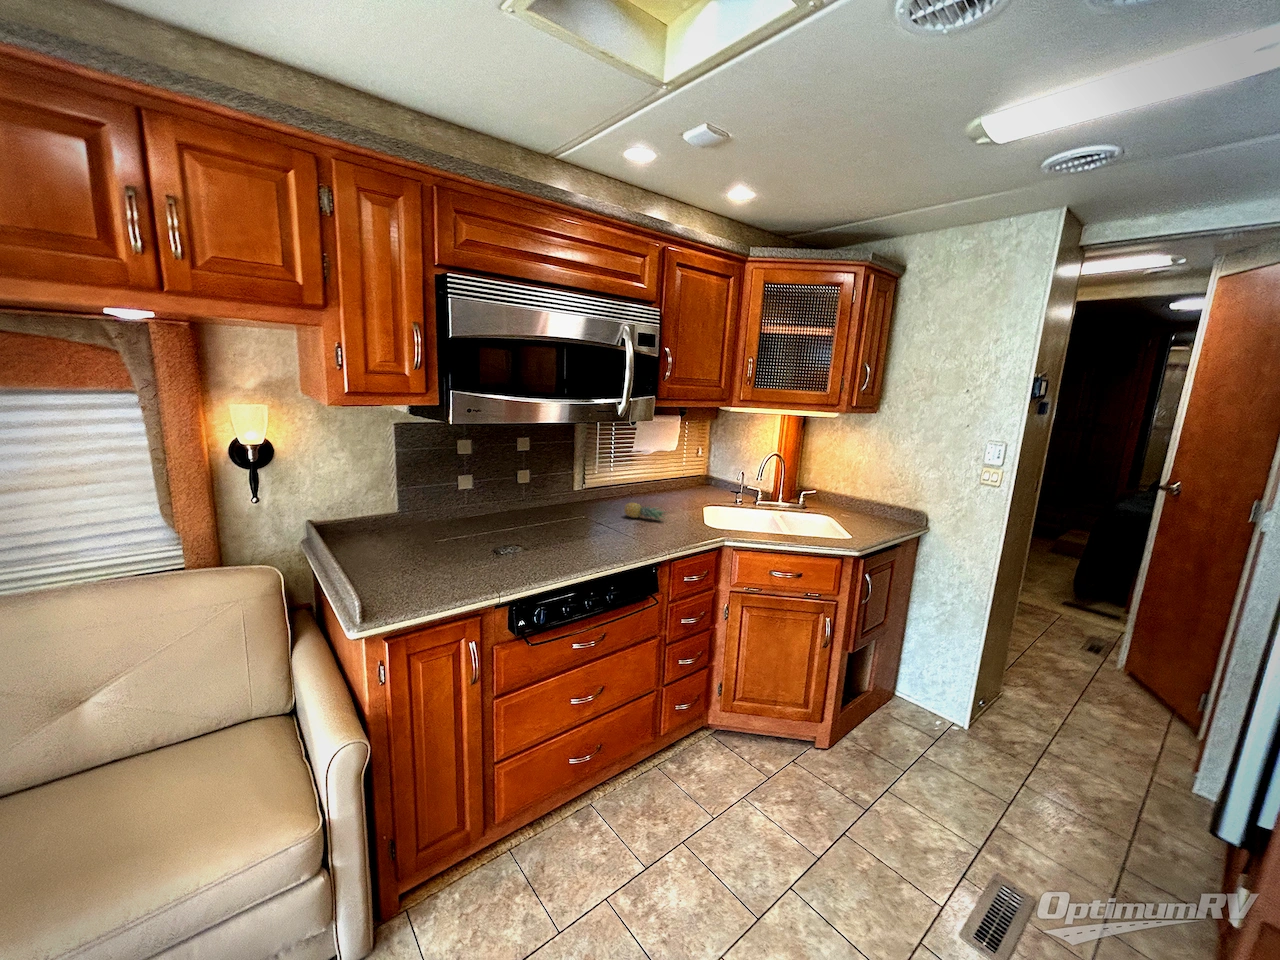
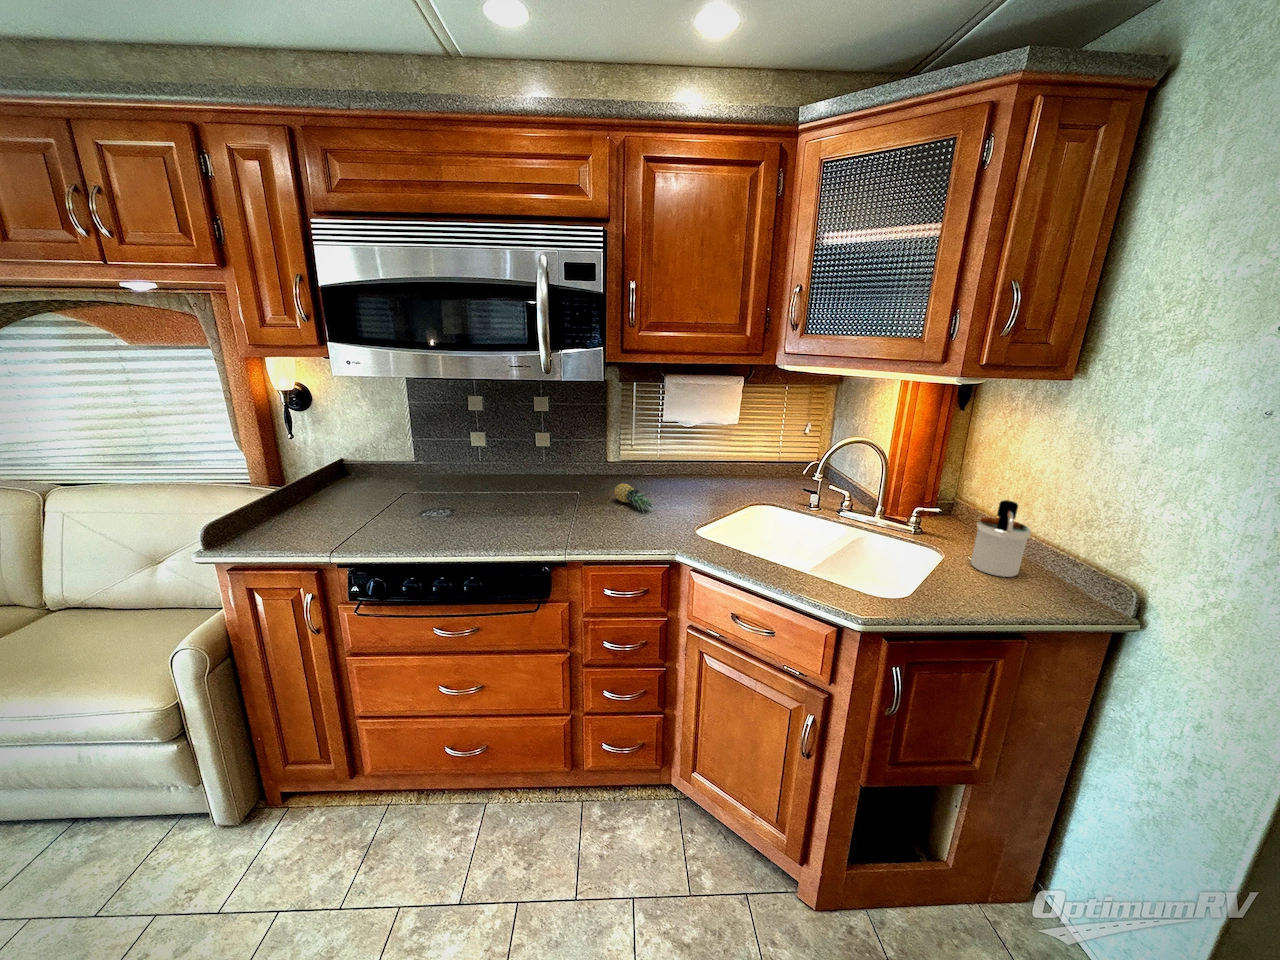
soap dispenser: none [848,480,879,521] -> present [971,500,1031,577]

